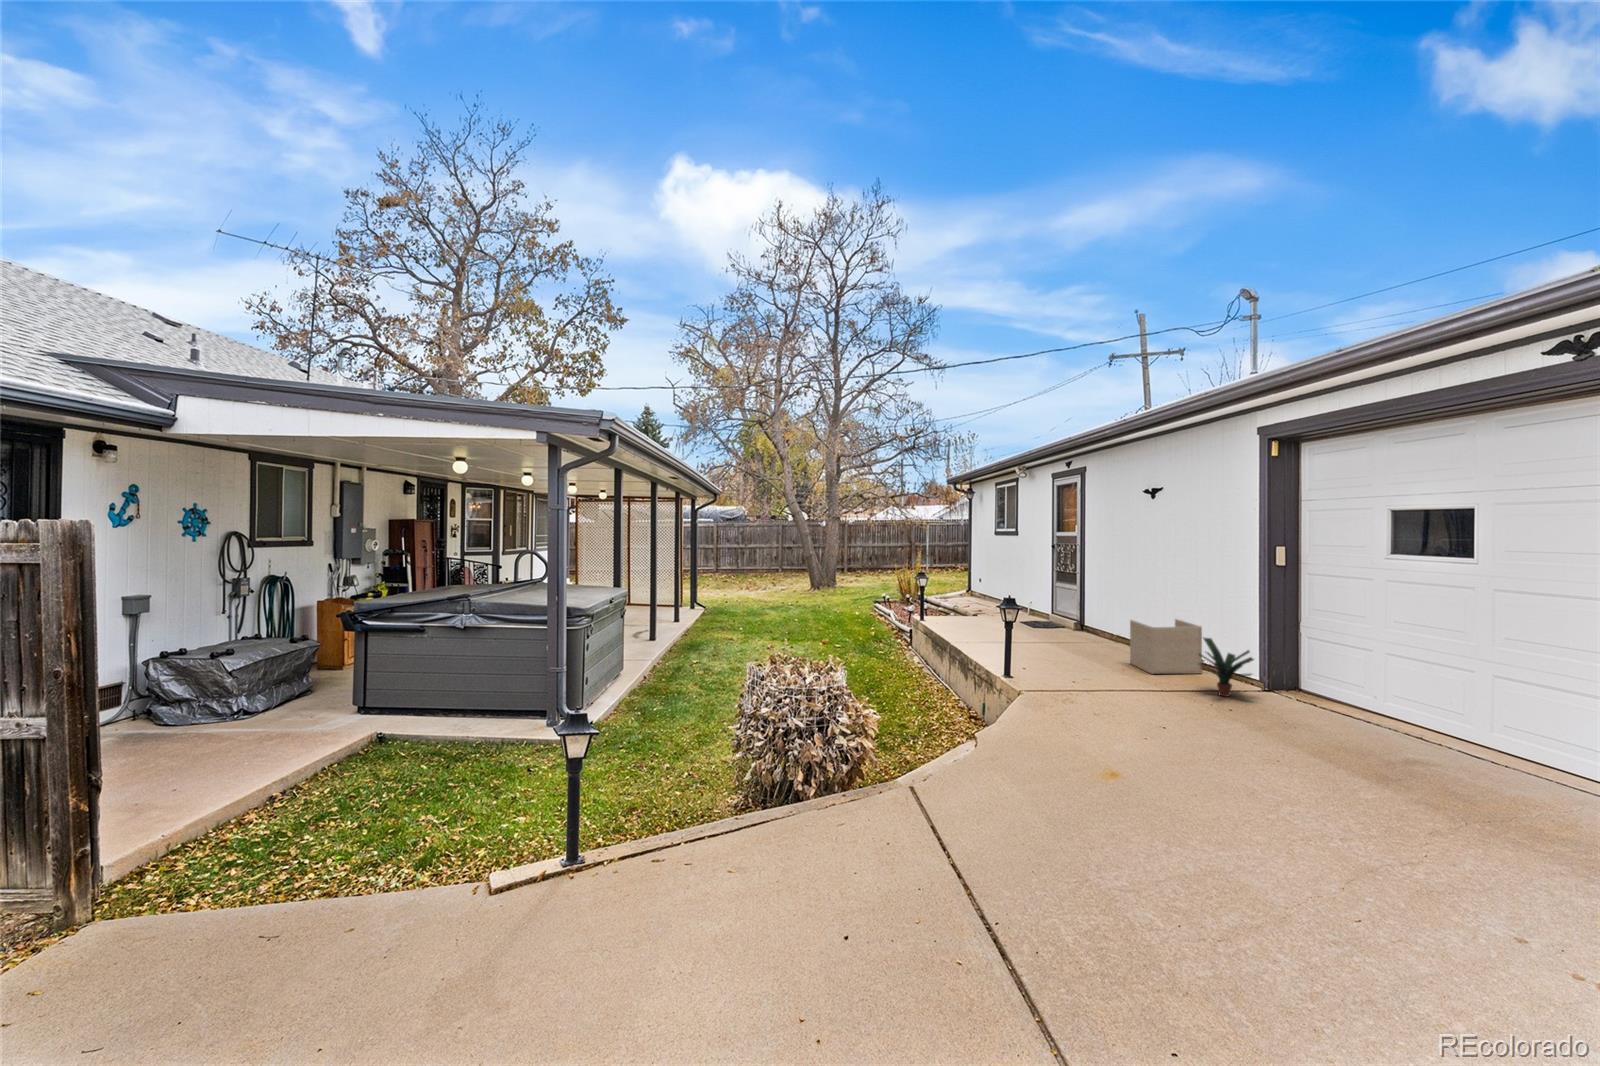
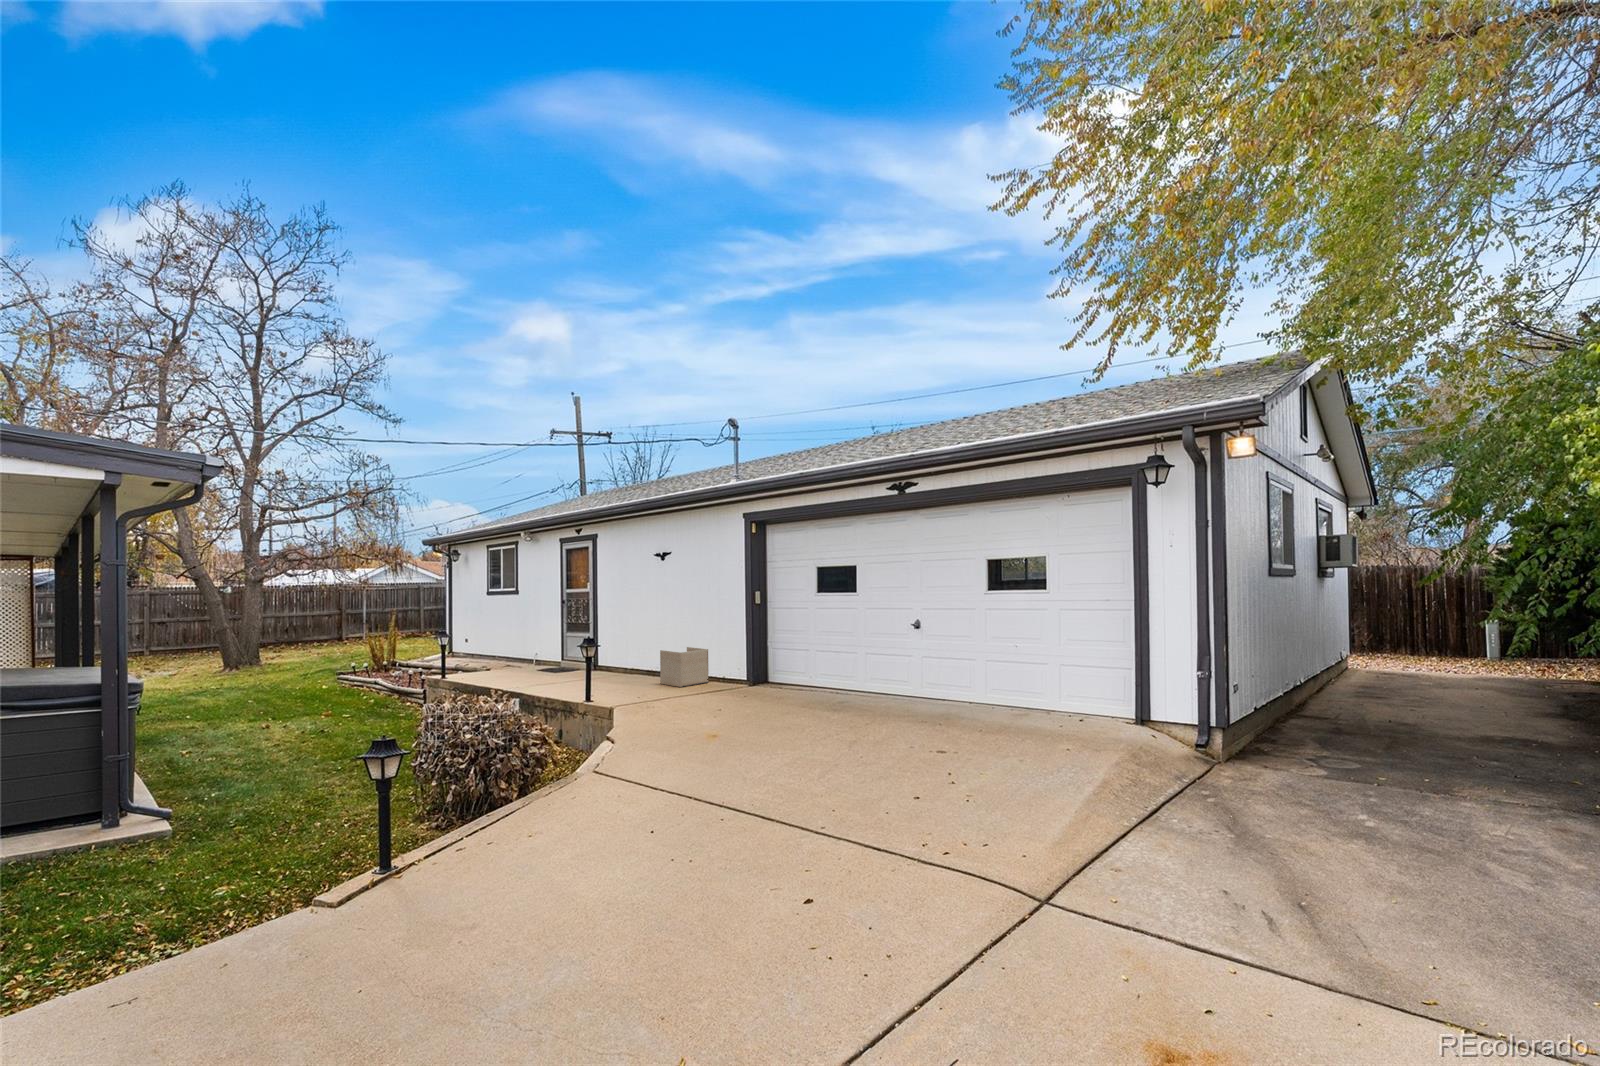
potted plant: present [1198,638,1253,697] -> none [715,654,748,692]

